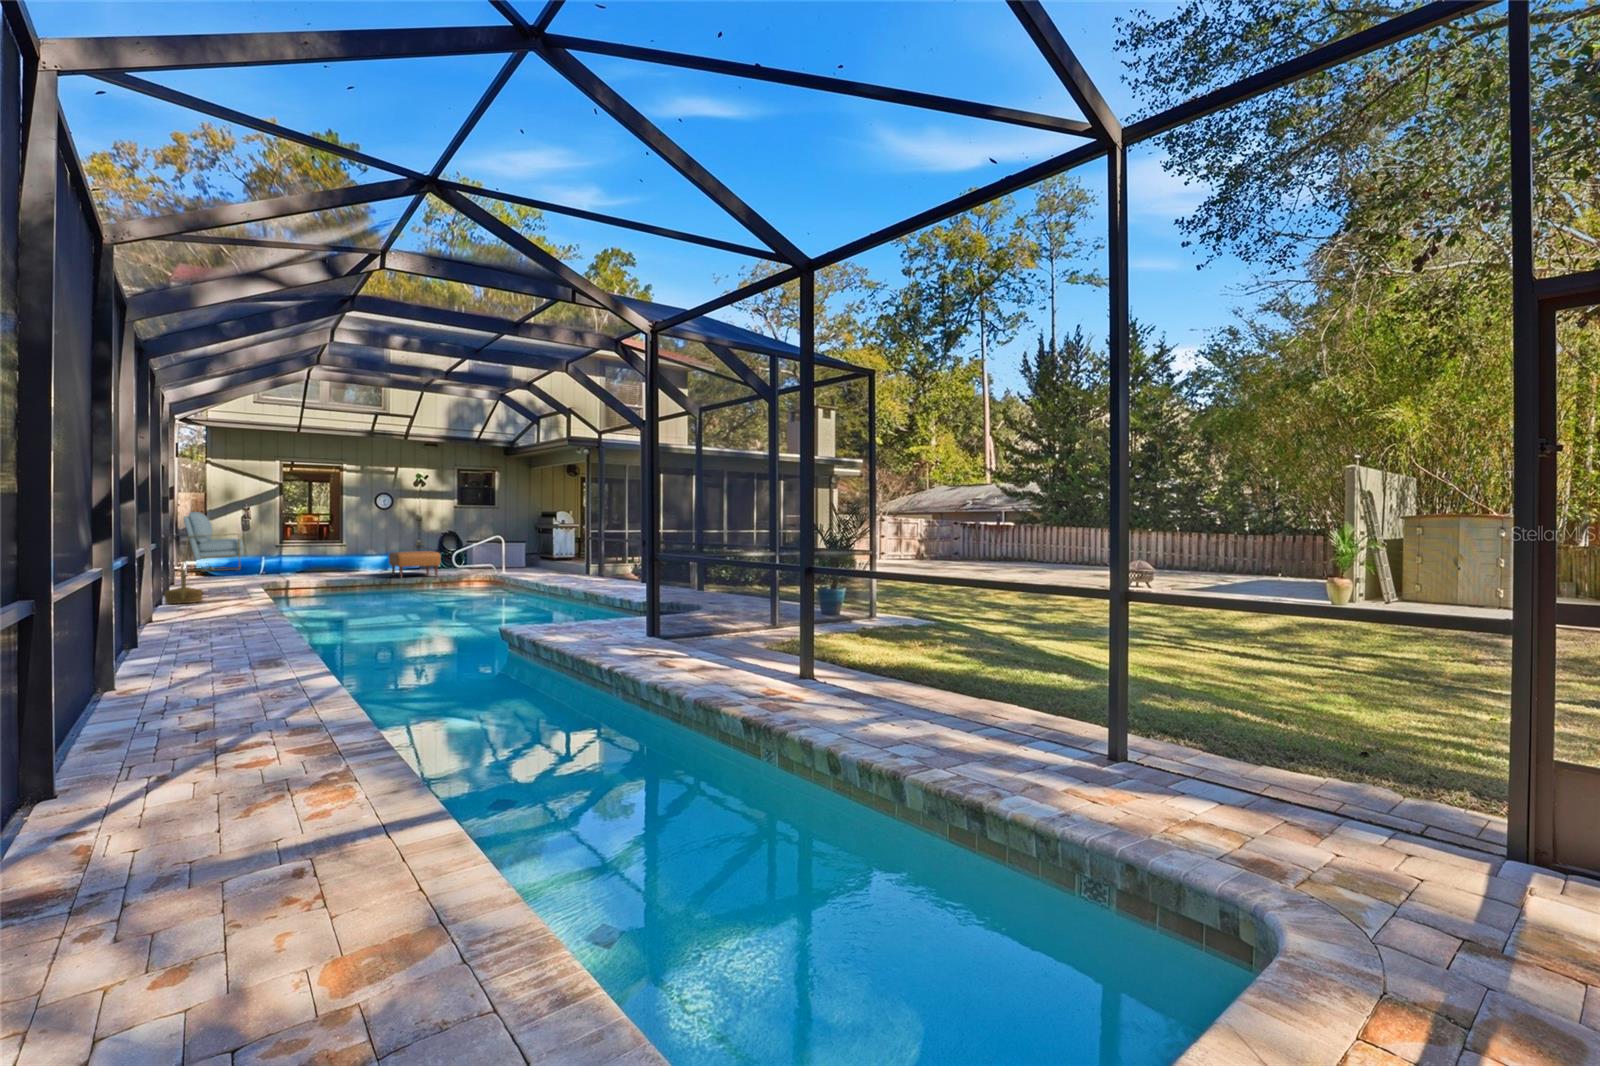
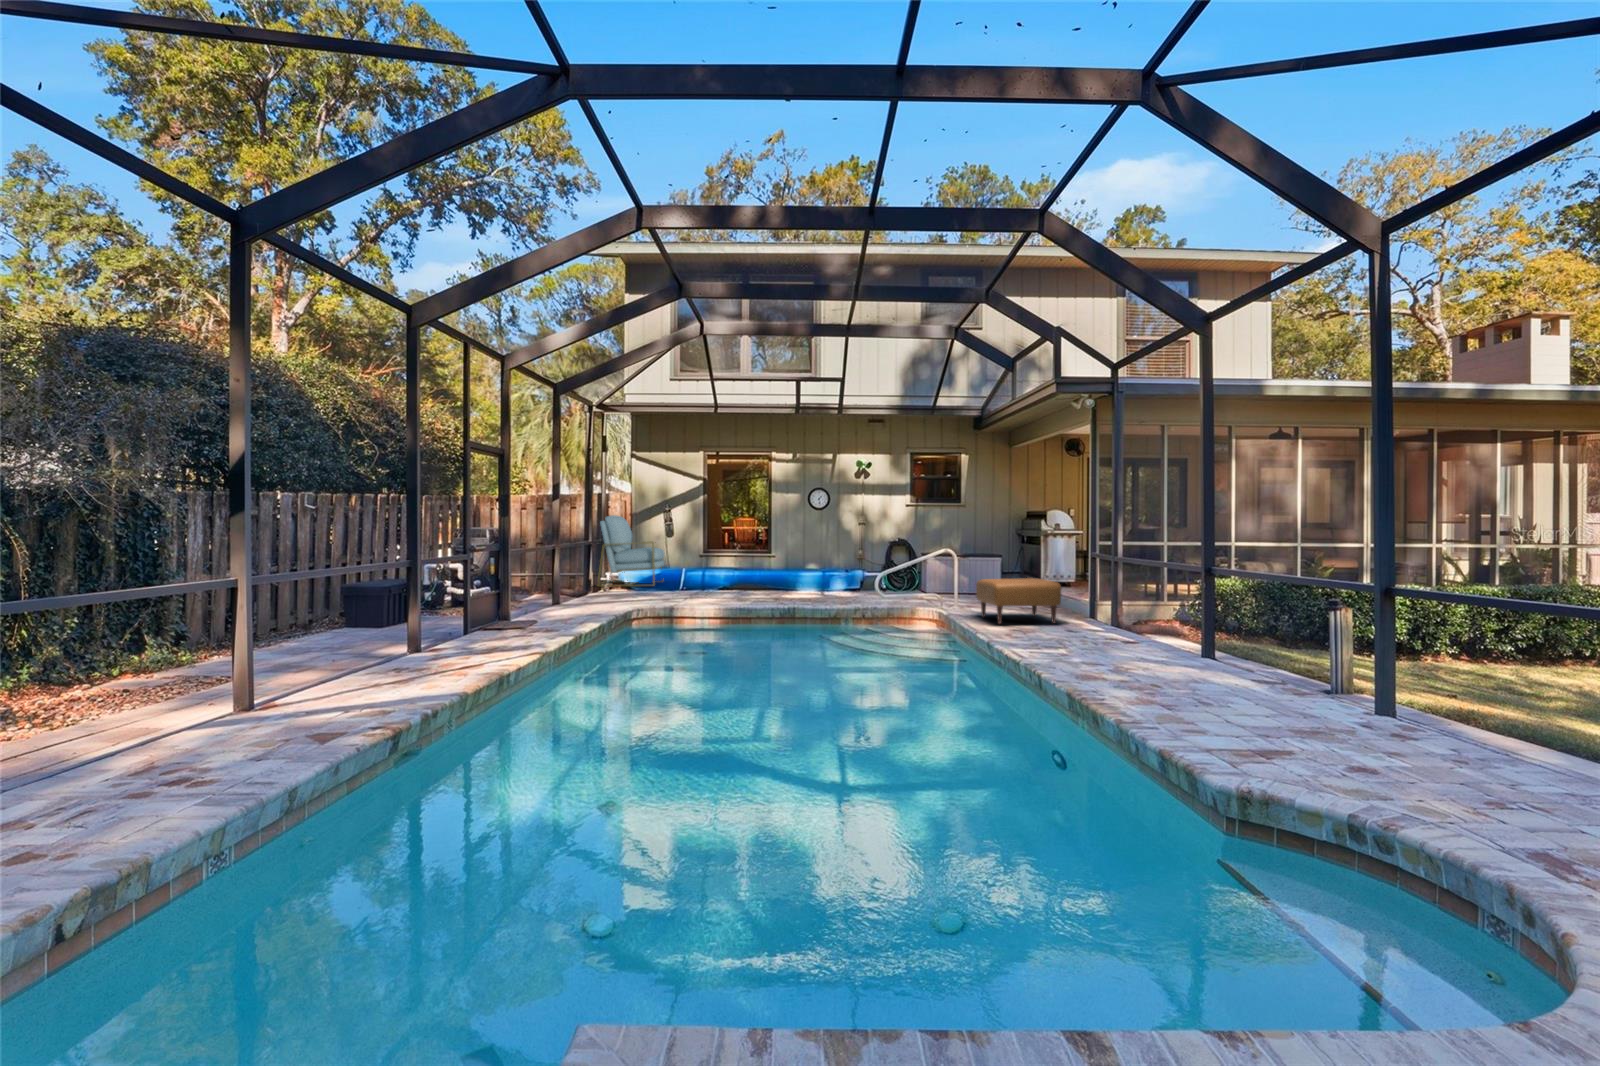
ottoman: present [389,551,441,577] -> present [976,578,1061,624]
woven basket: present [165,569,203,604] -> none [487,593,532,643]

